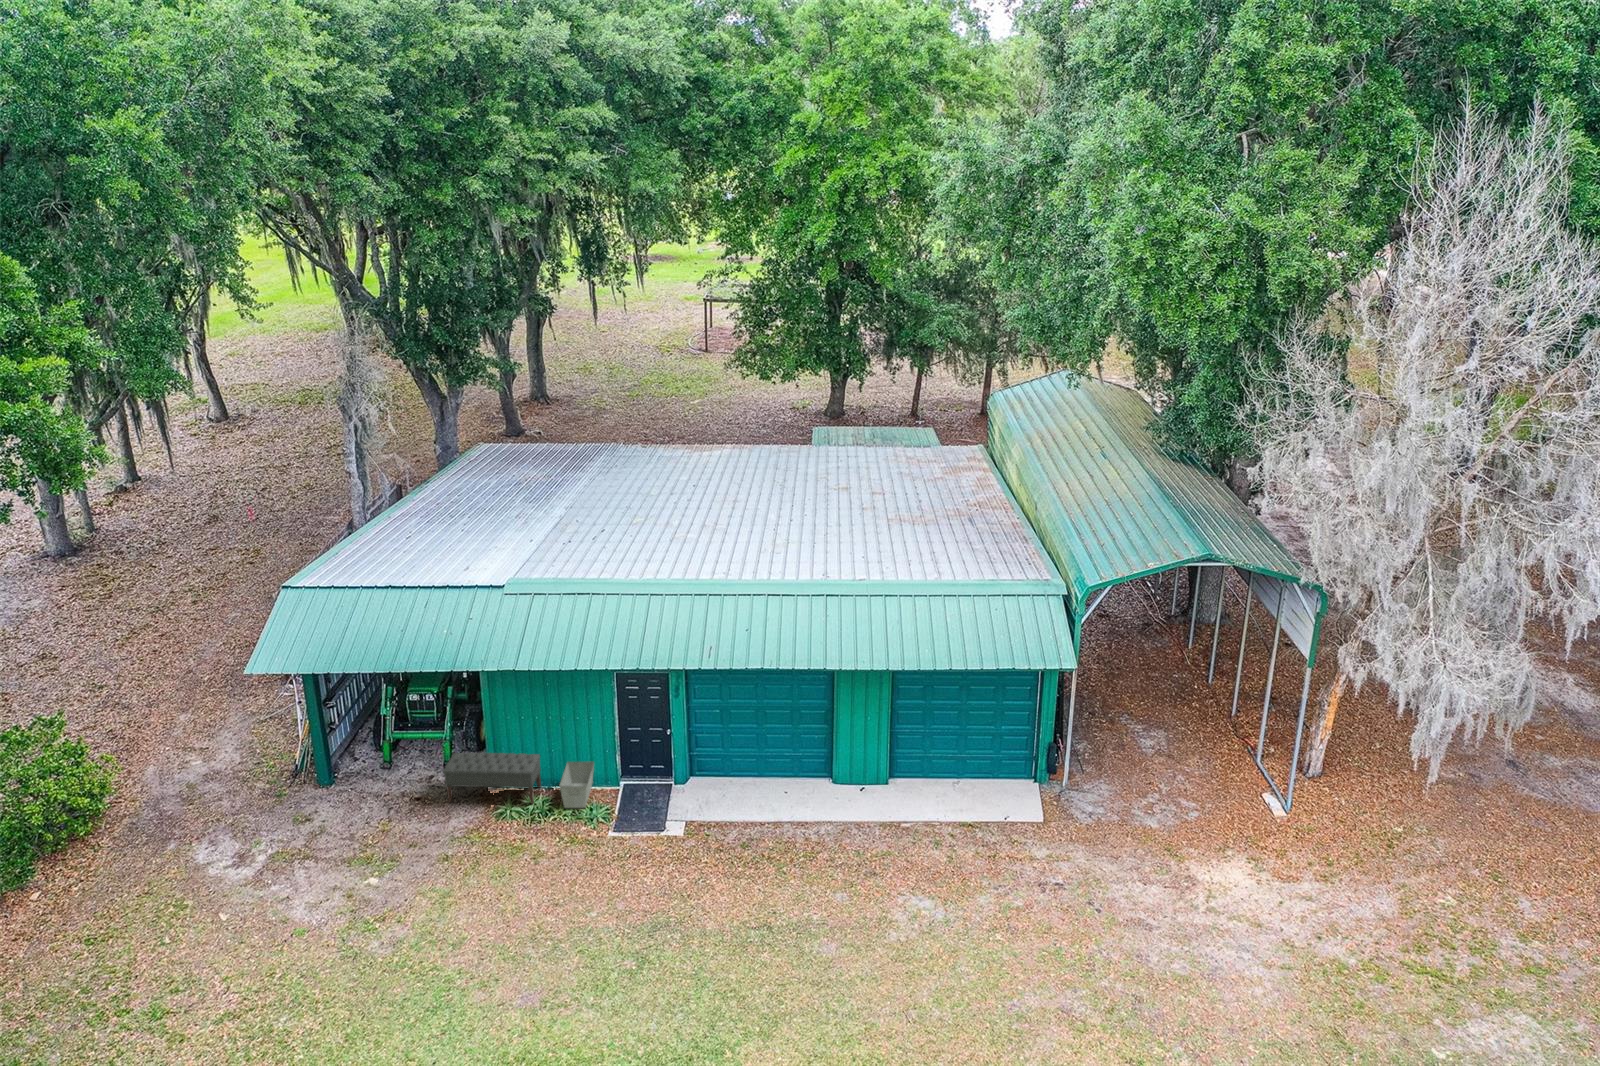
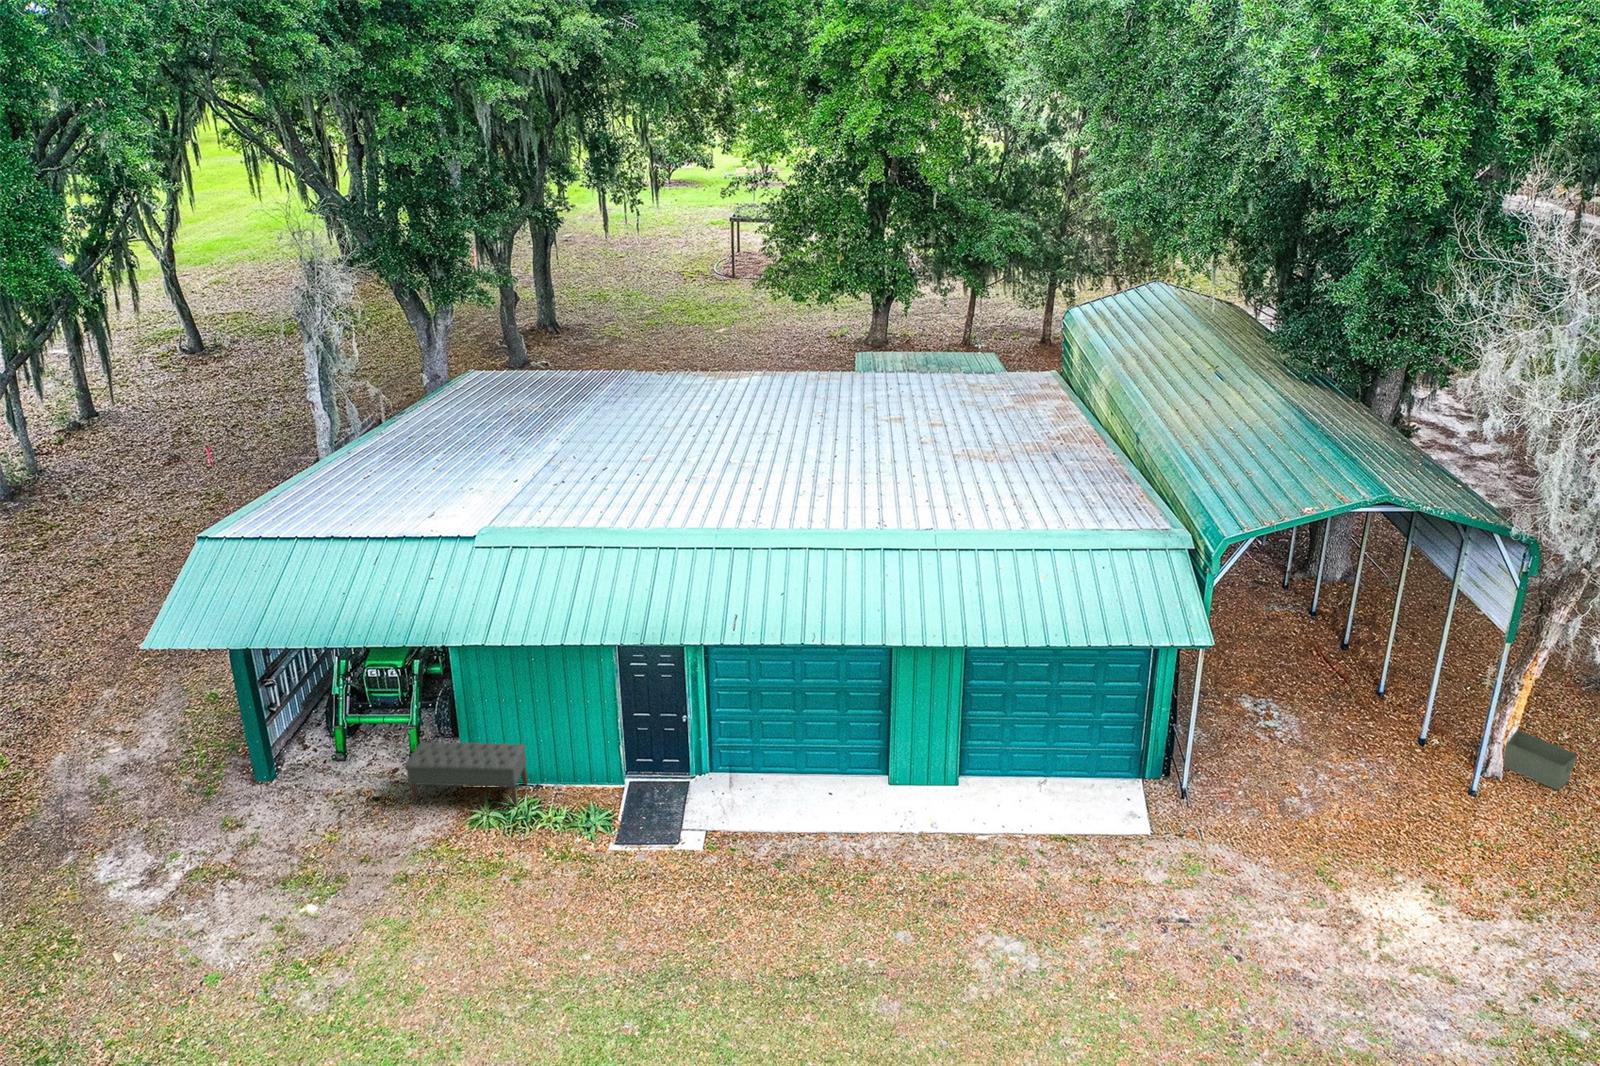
storage bin: present [559,762,594,808] -> present [1504,730,1577,790]

